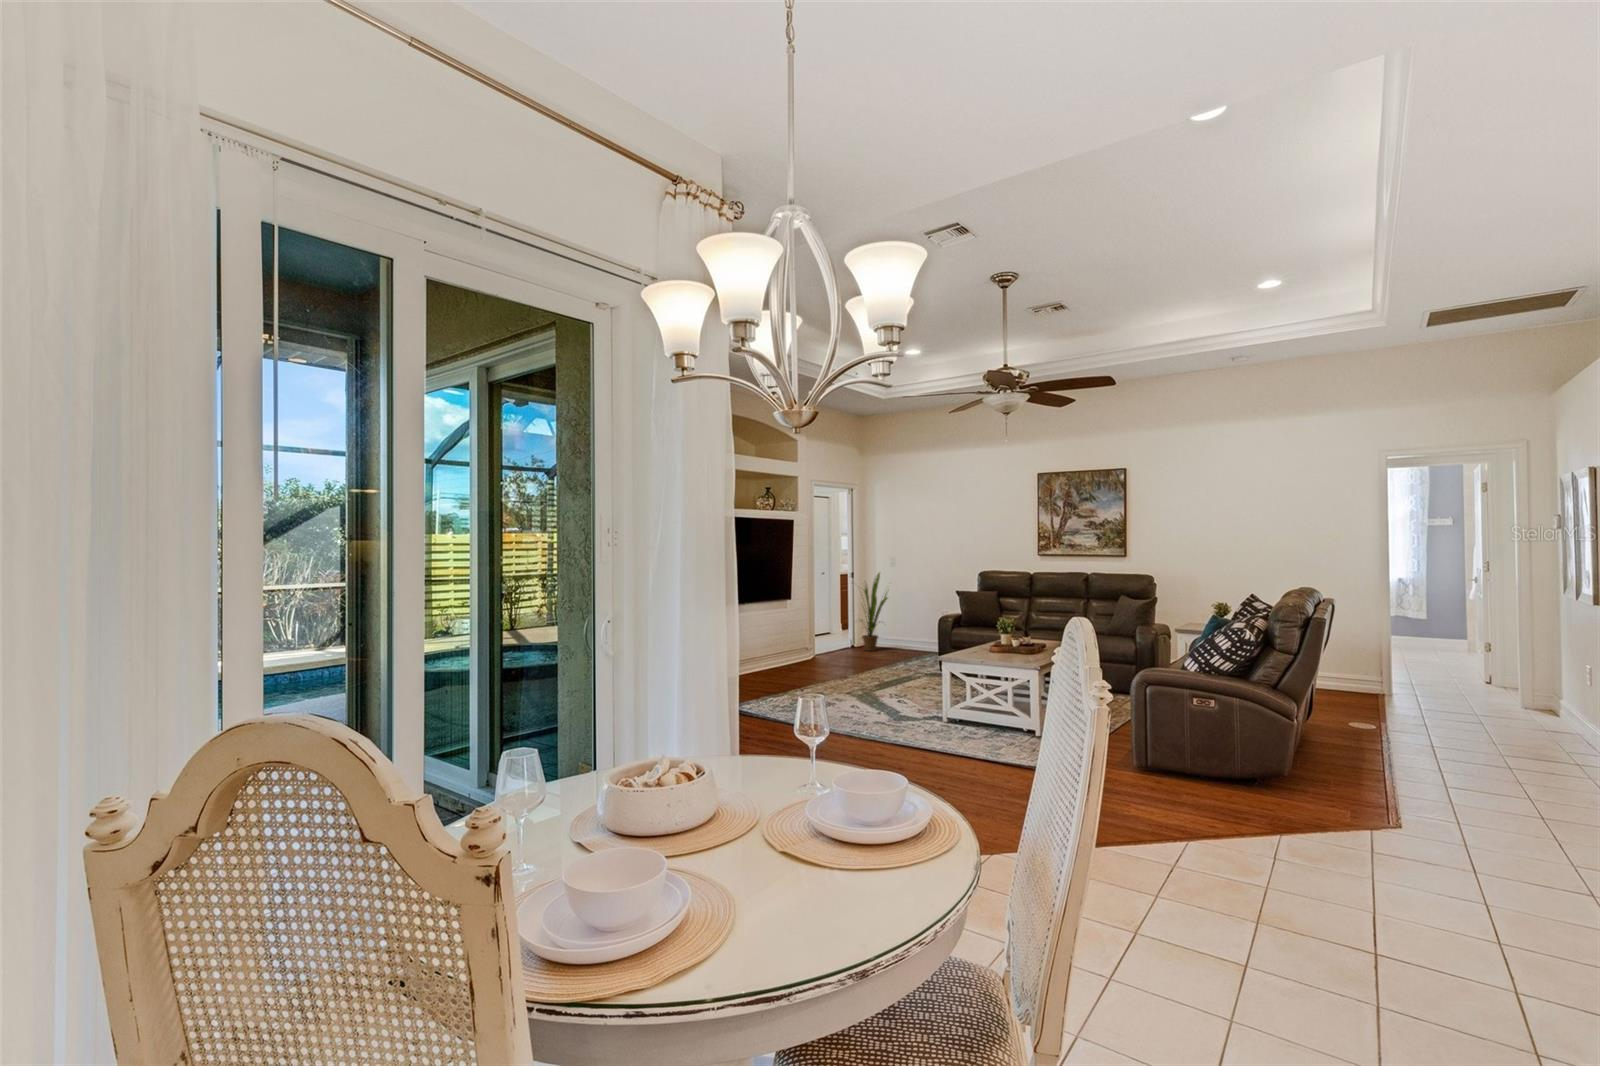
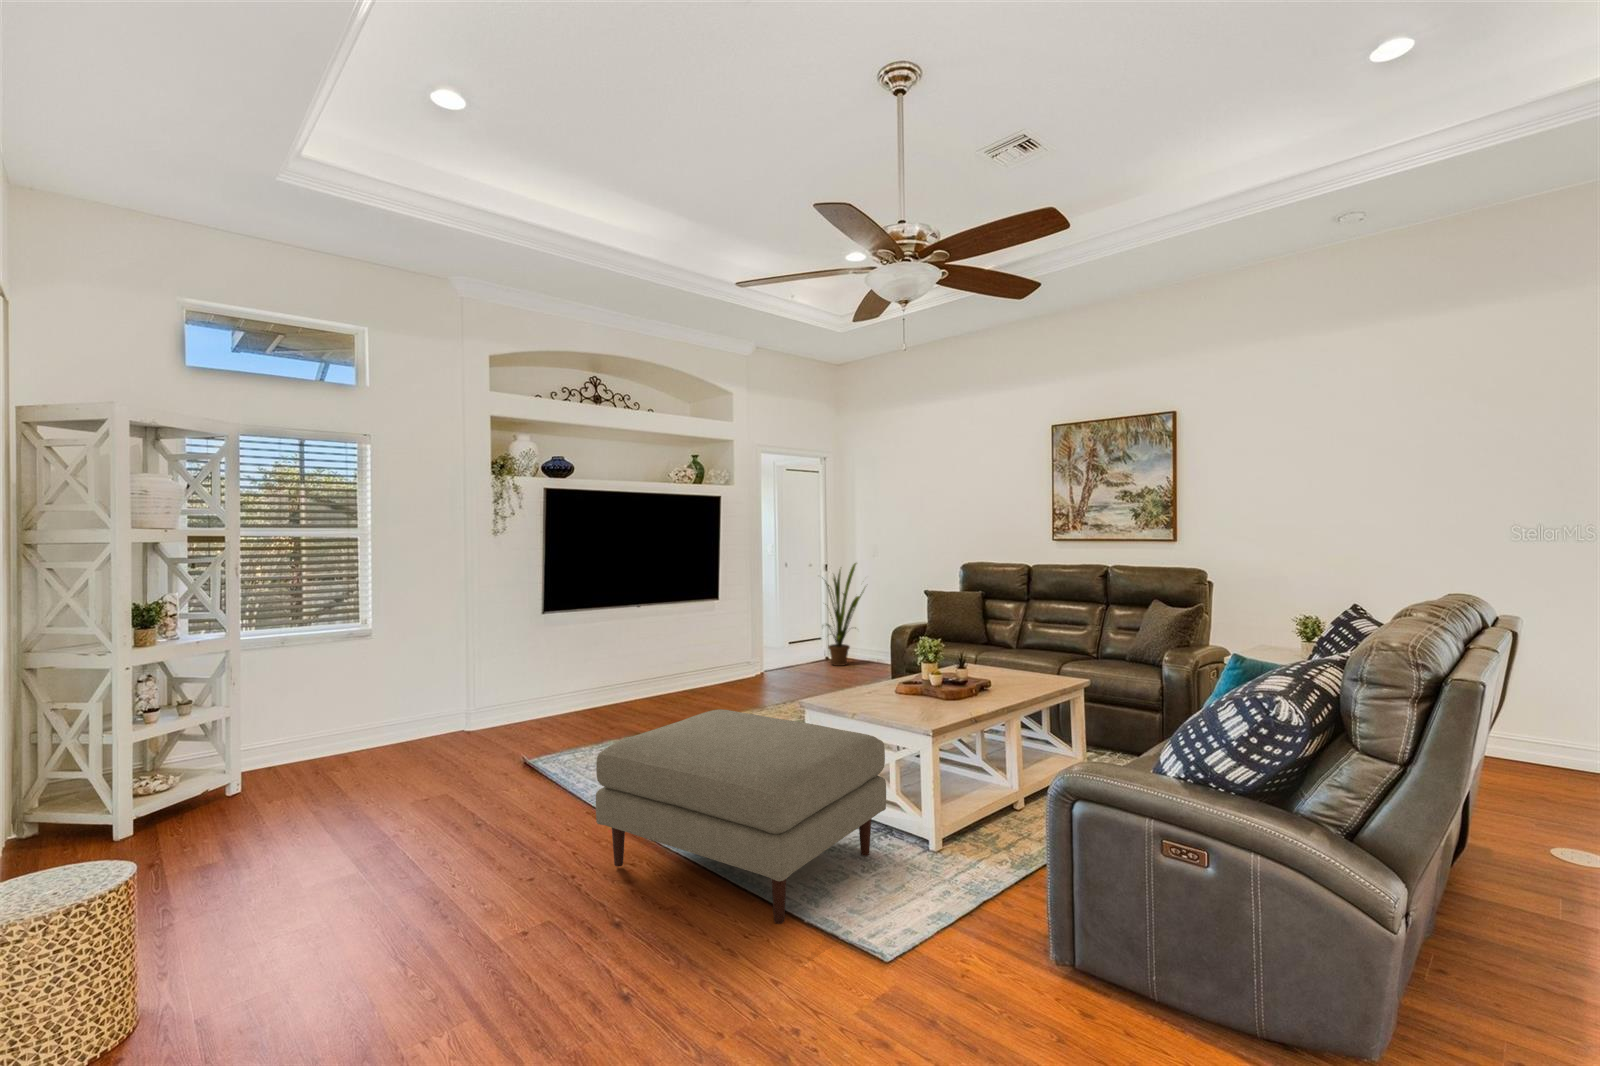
ottoman: none [859,661,1016,764] -> present [596,709,886,924]

